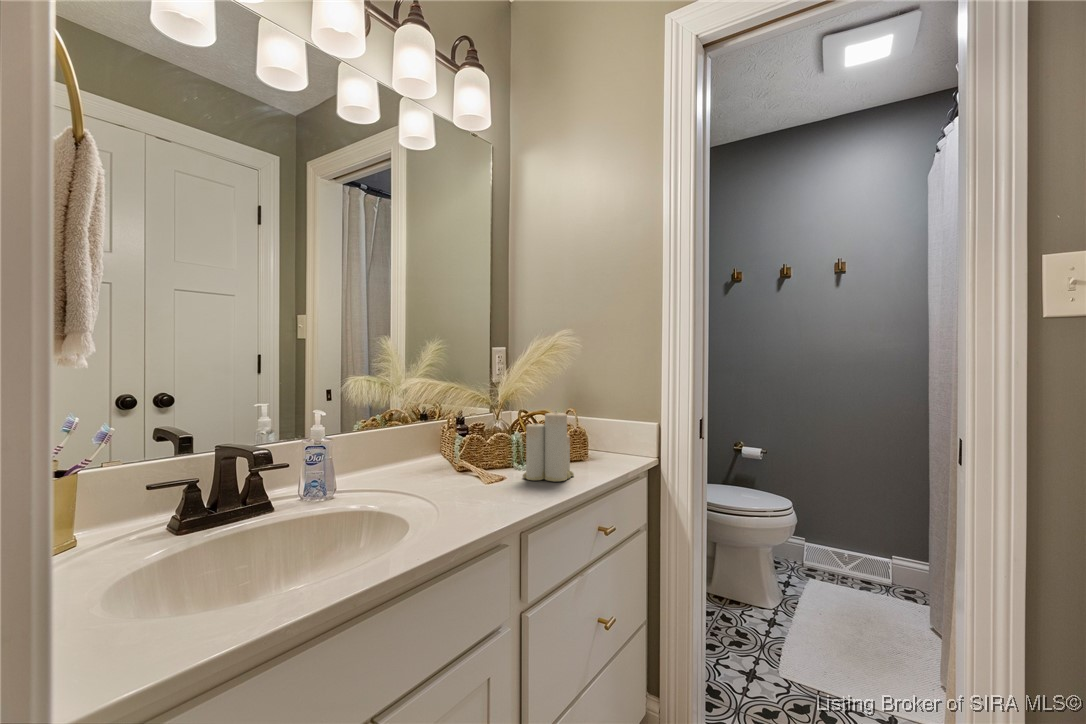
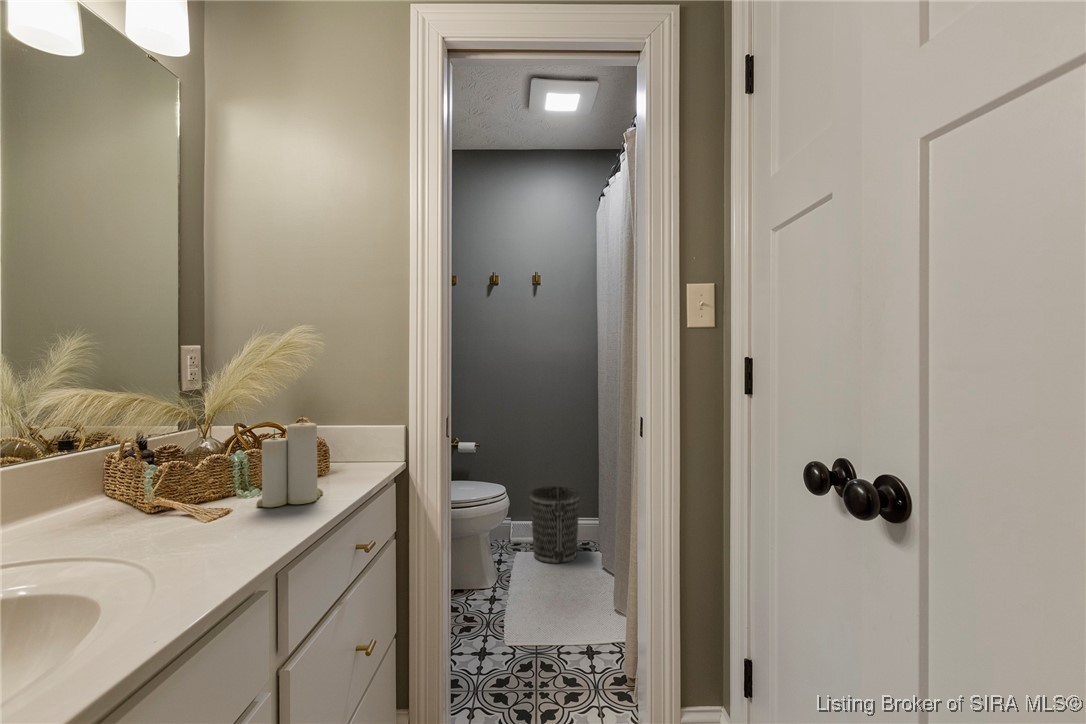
wastebasket: none [828,511,899,607] -> present [530,486,580,563]

